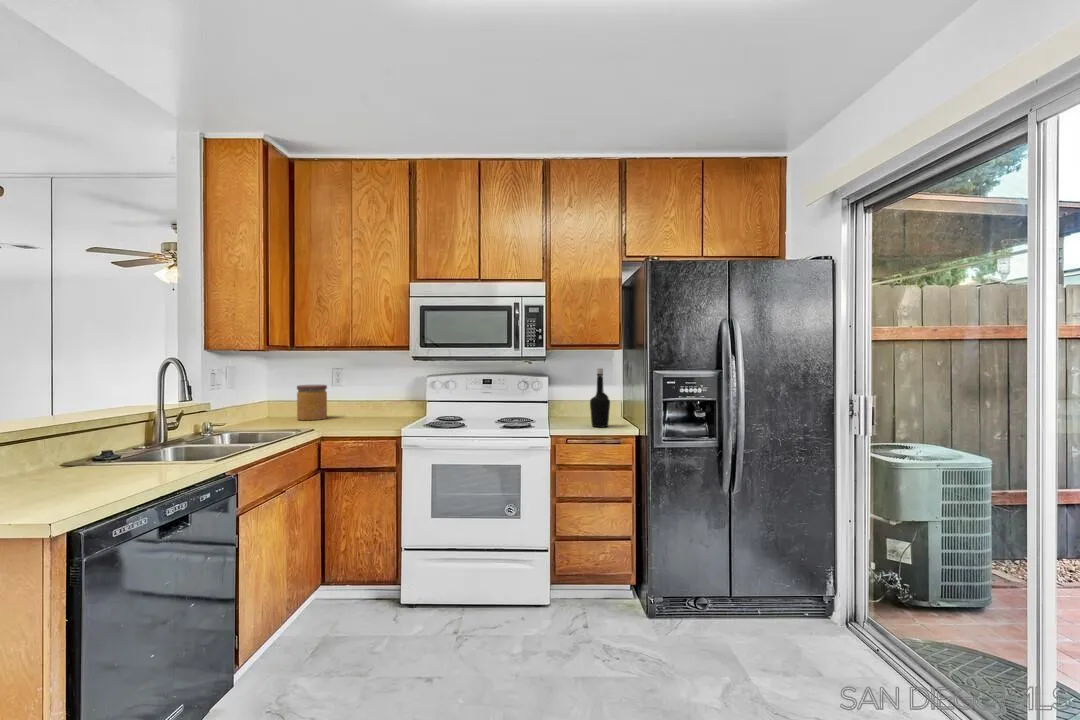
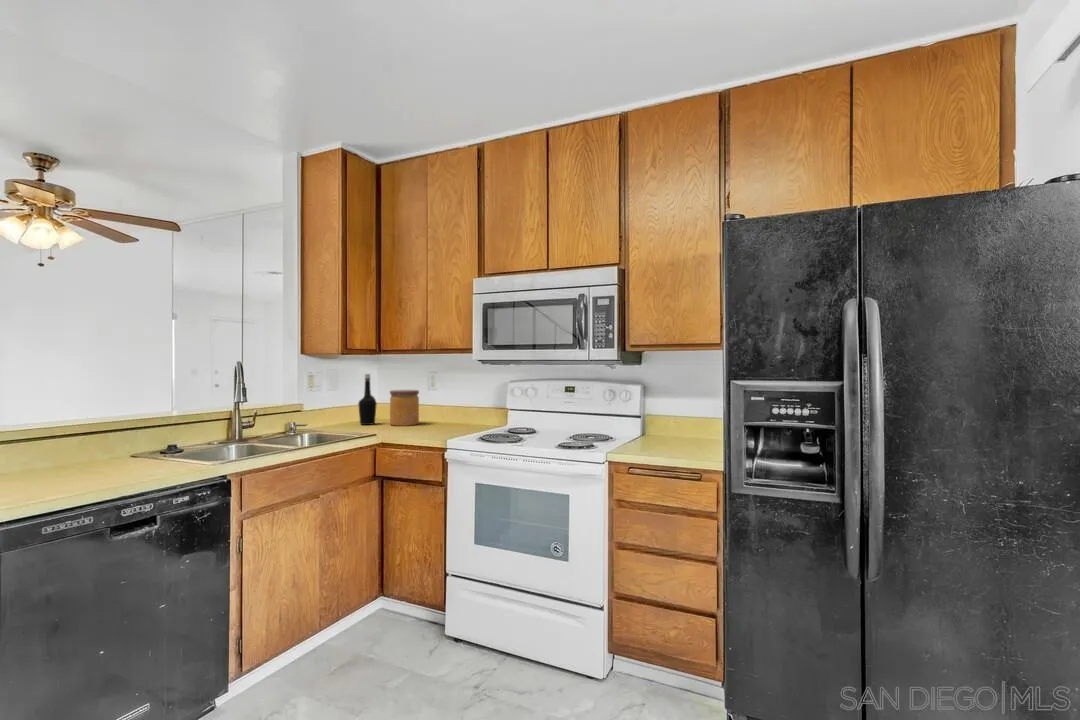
bottle: present [590,368,610,427] -> present [359,374,377,425]

